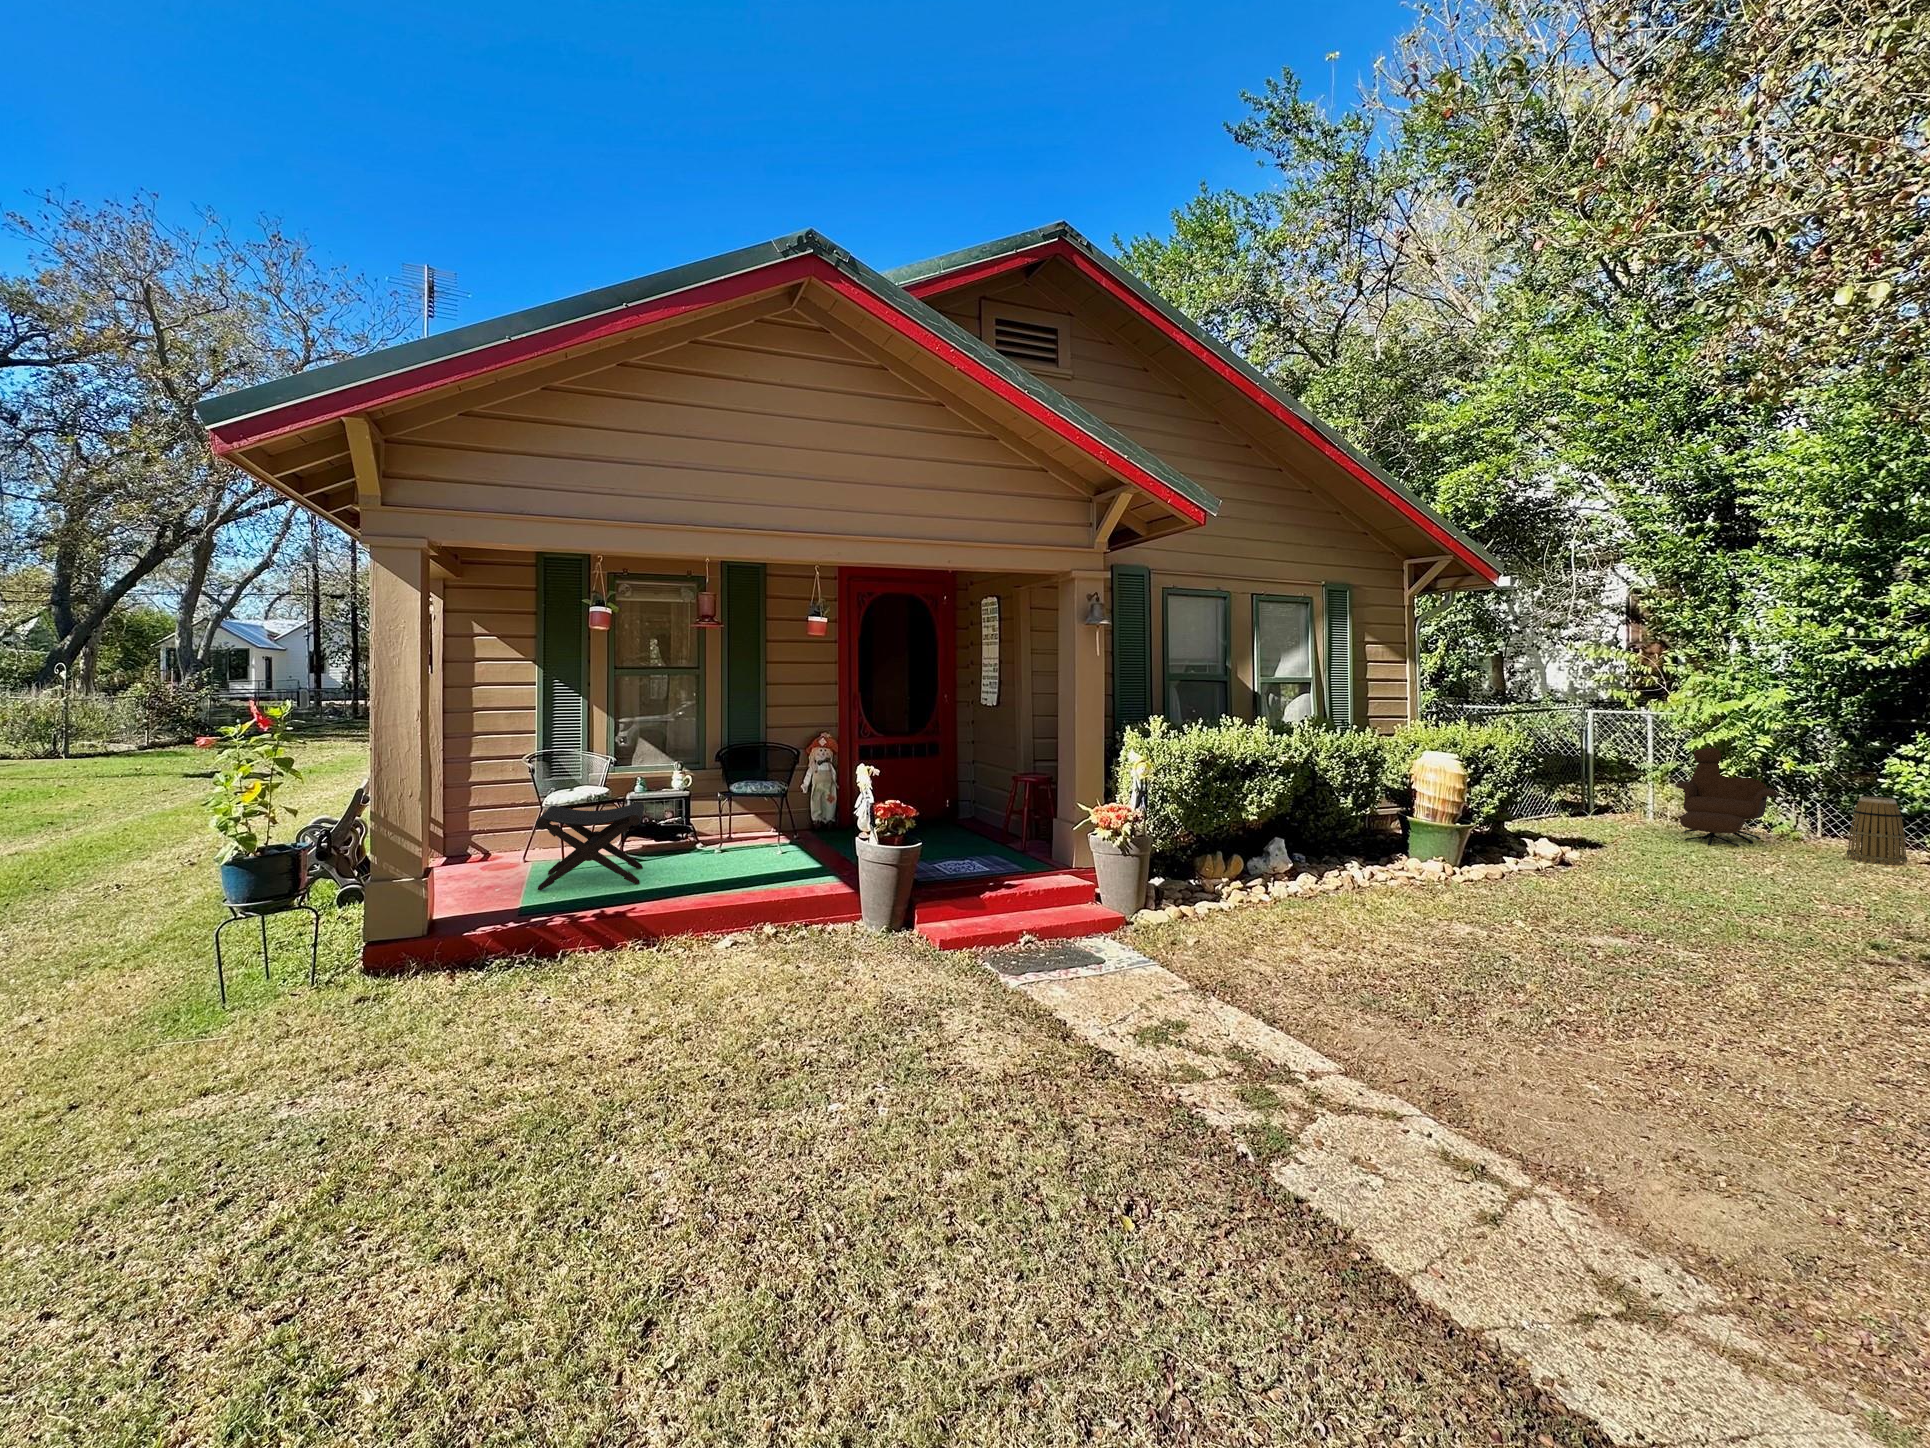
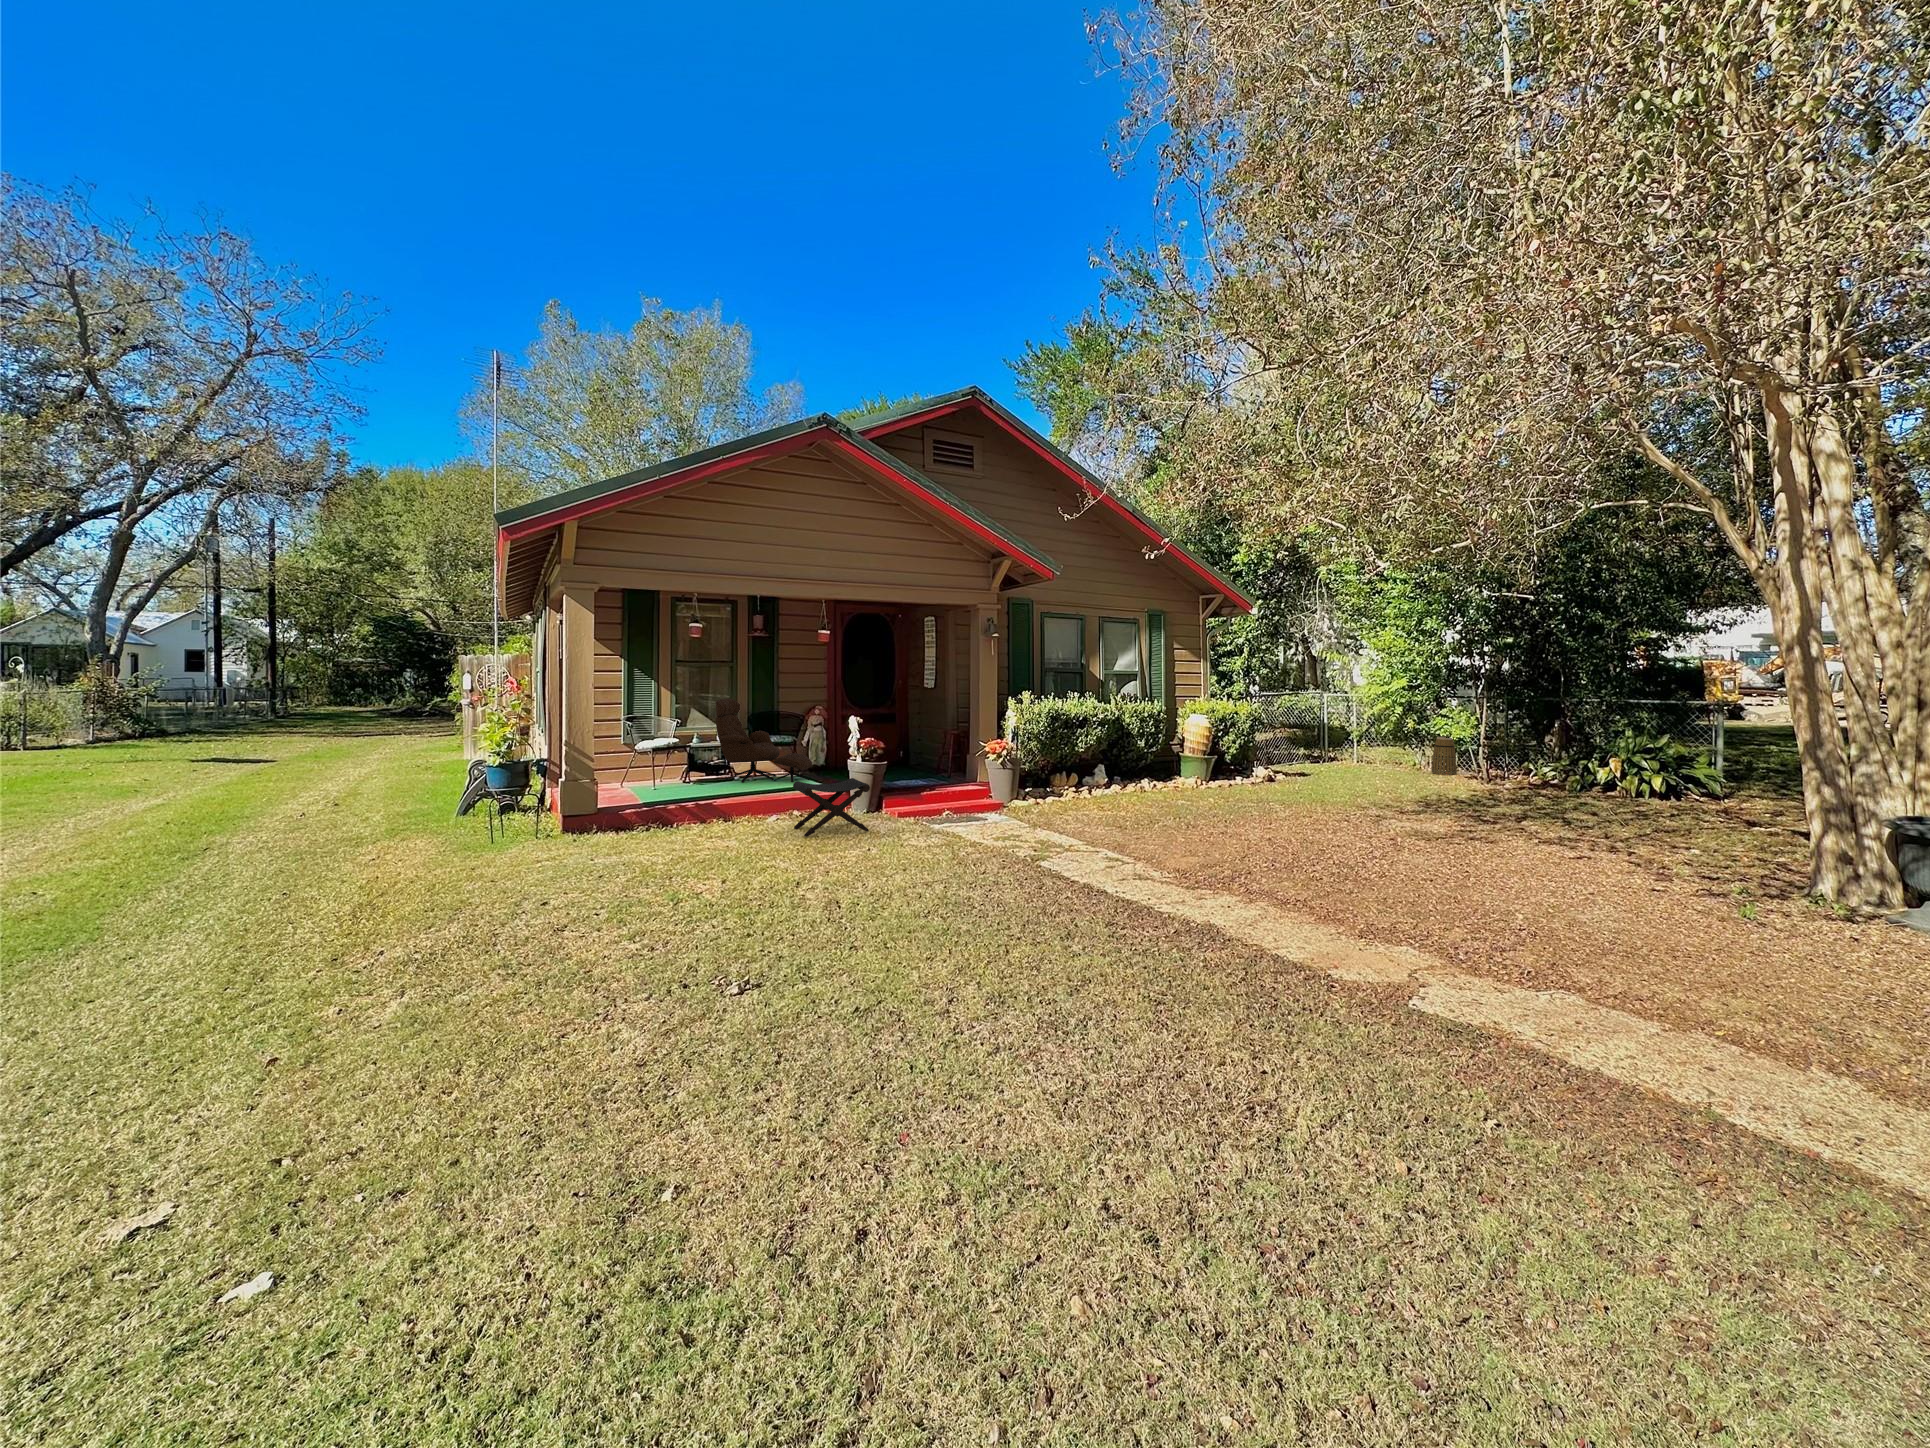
lounge chair: present [1676,748,1777,847] -> present [715,699,812,782]
footstool: present [536,803,644,890] -> present [793,778,870,837]

